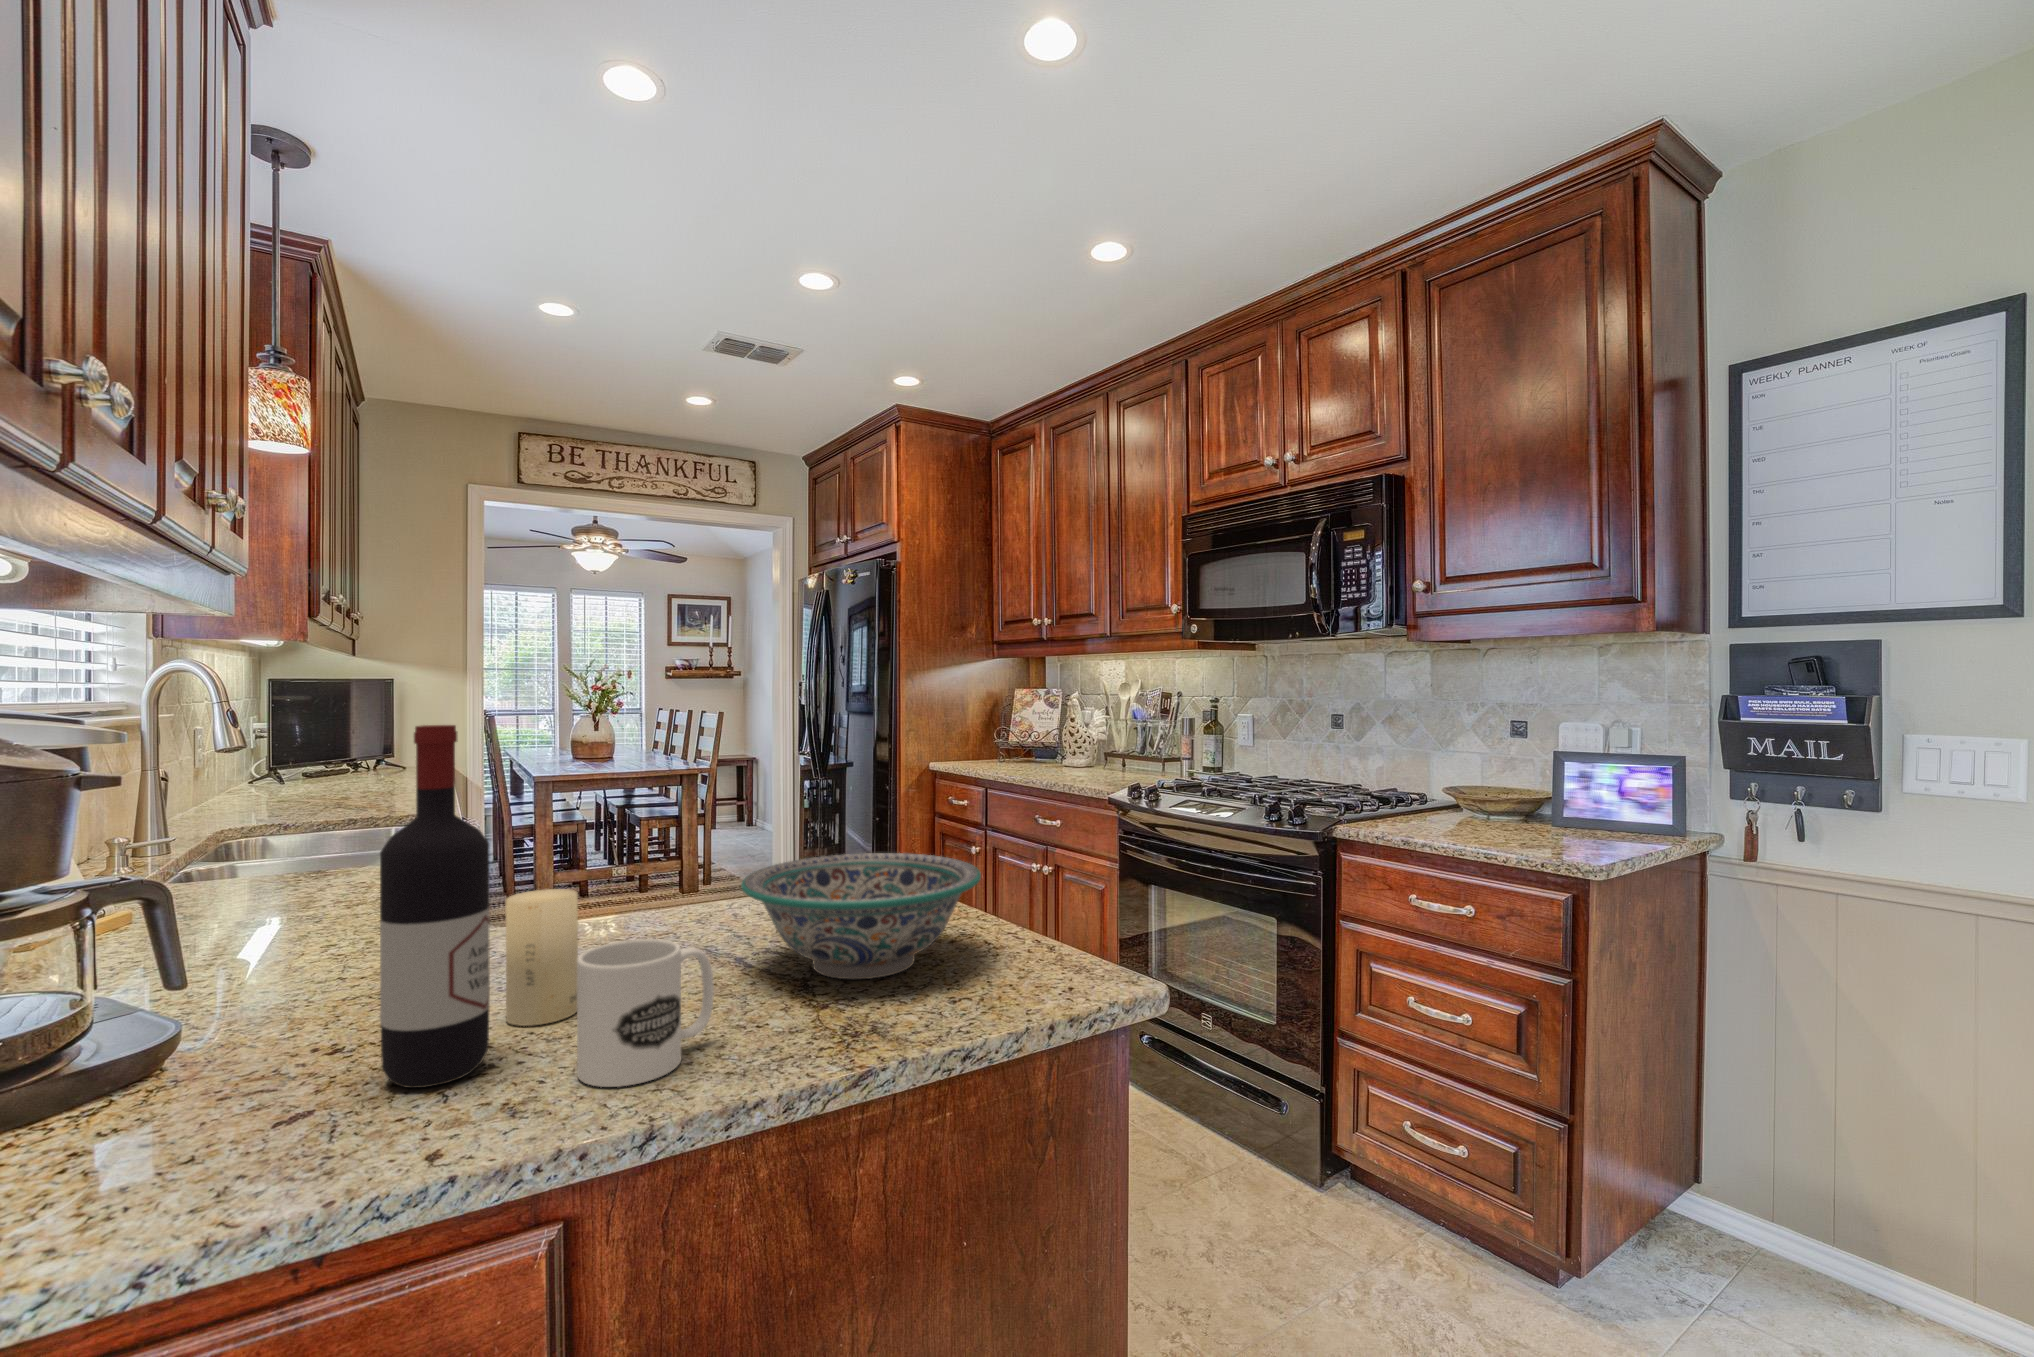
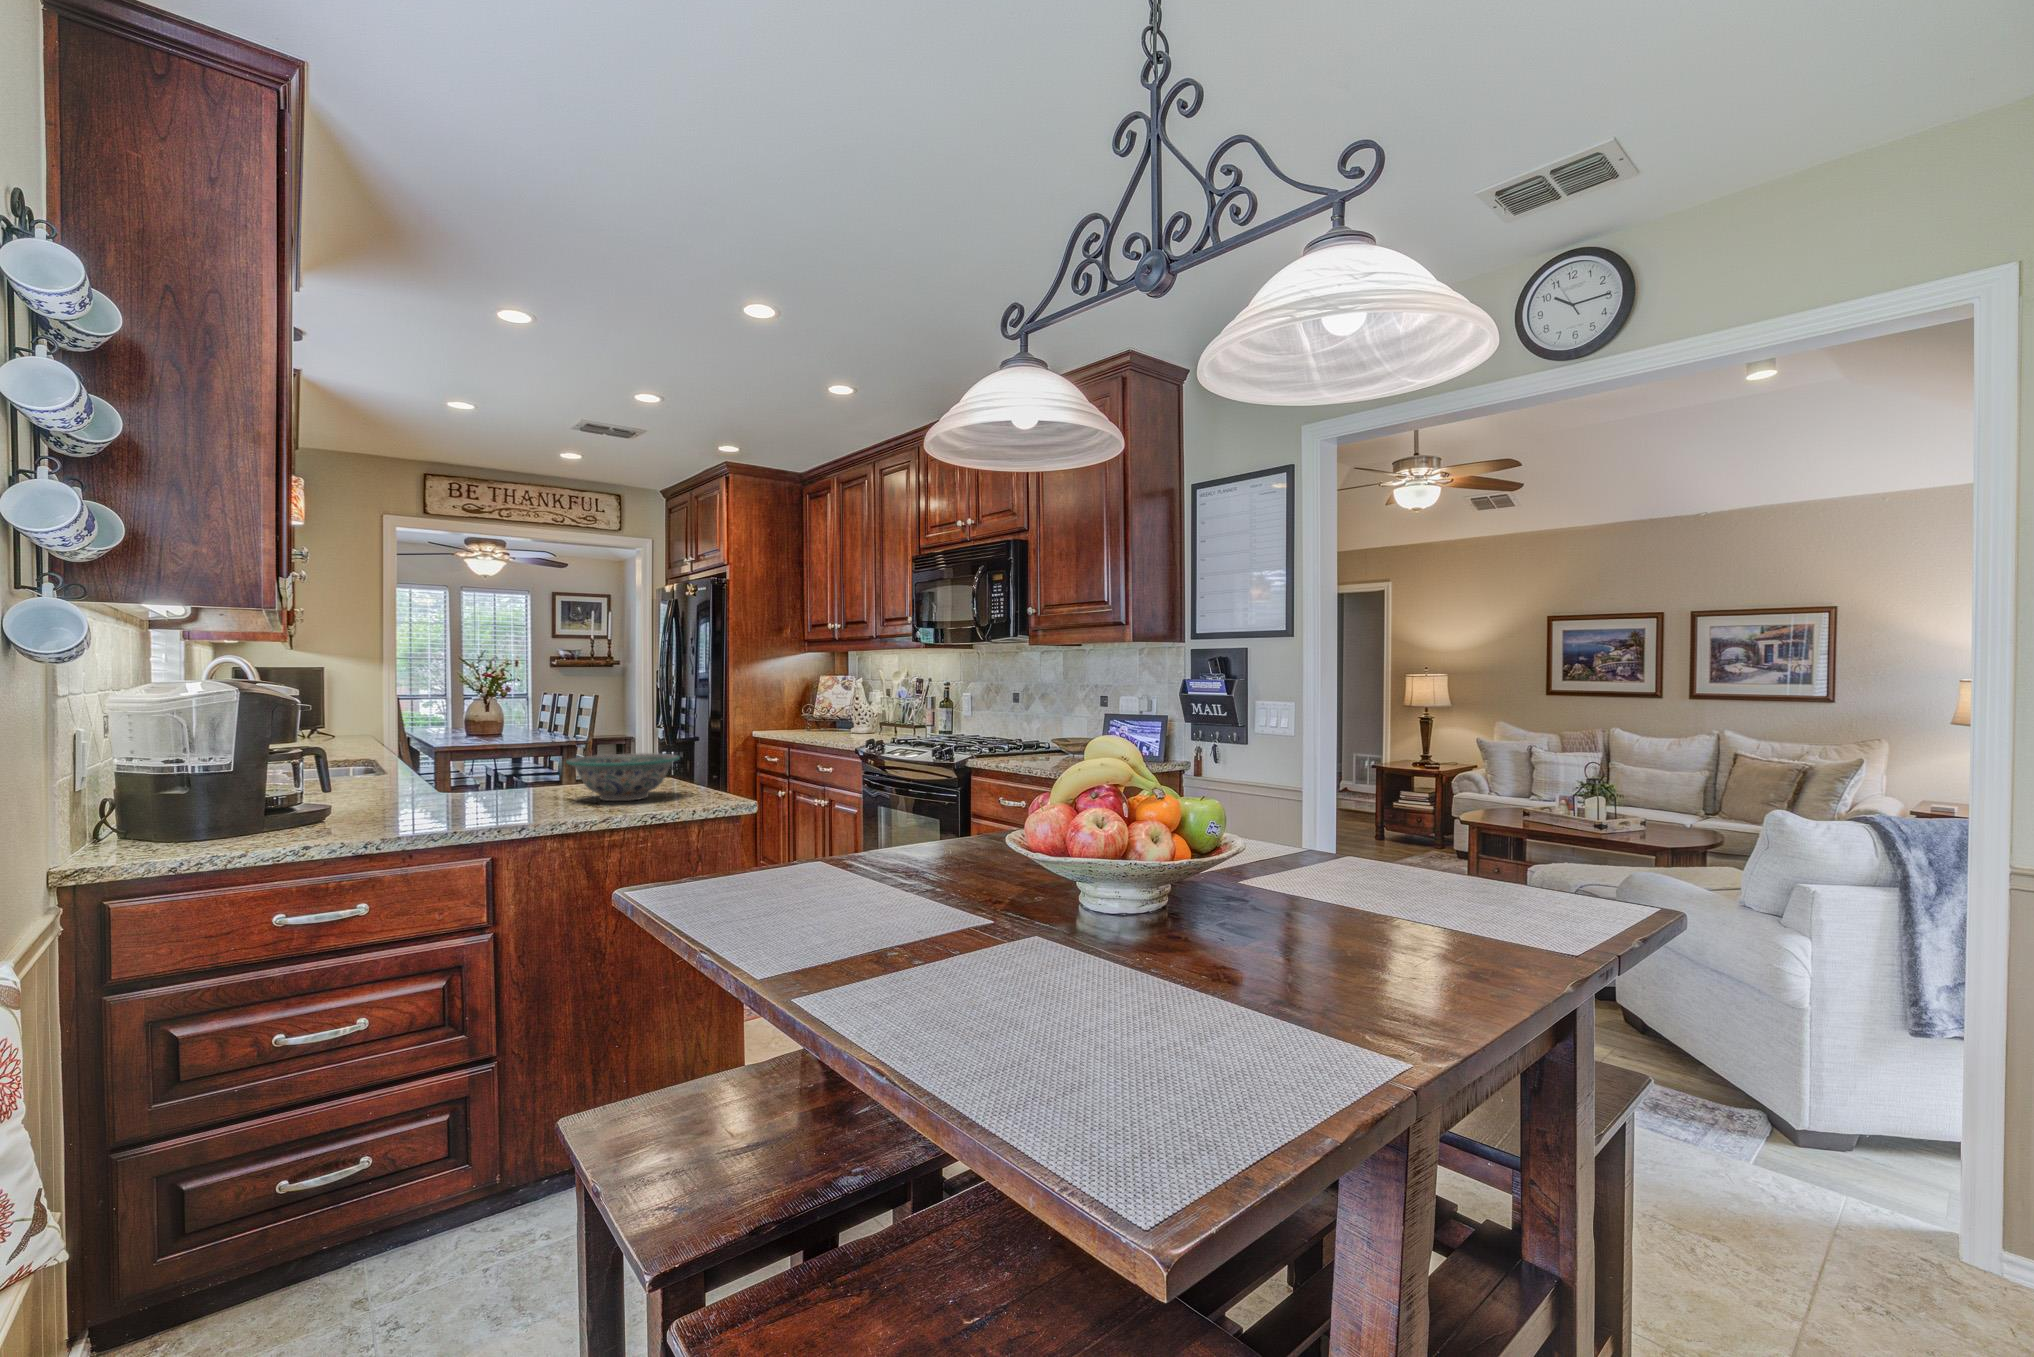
wine bottle: present [380,725,490,1088] -> none [418,688,459,820]
candle: present [506,889,578,1026] -> none [461,759,492,811]
mug: present [577,939,714,1087] -> none [494,771,548,818]

